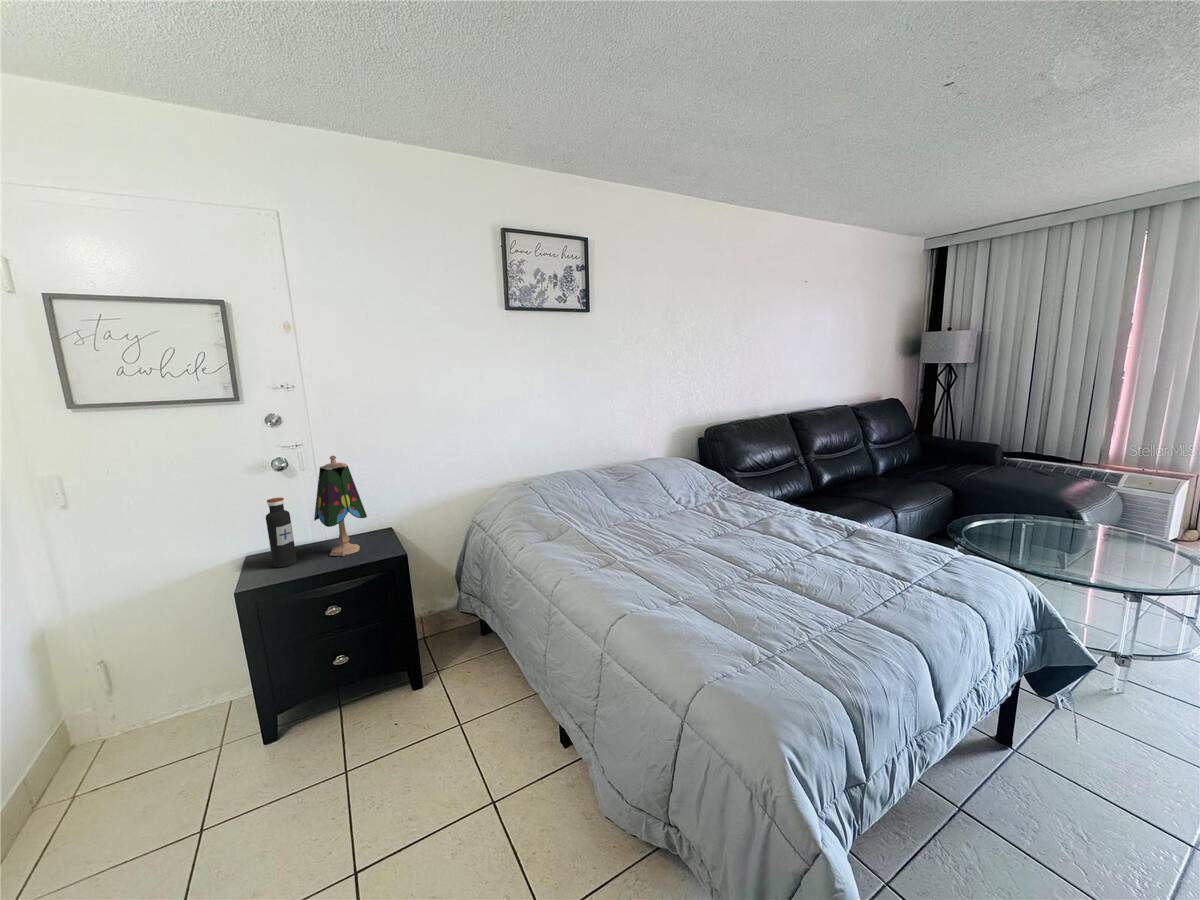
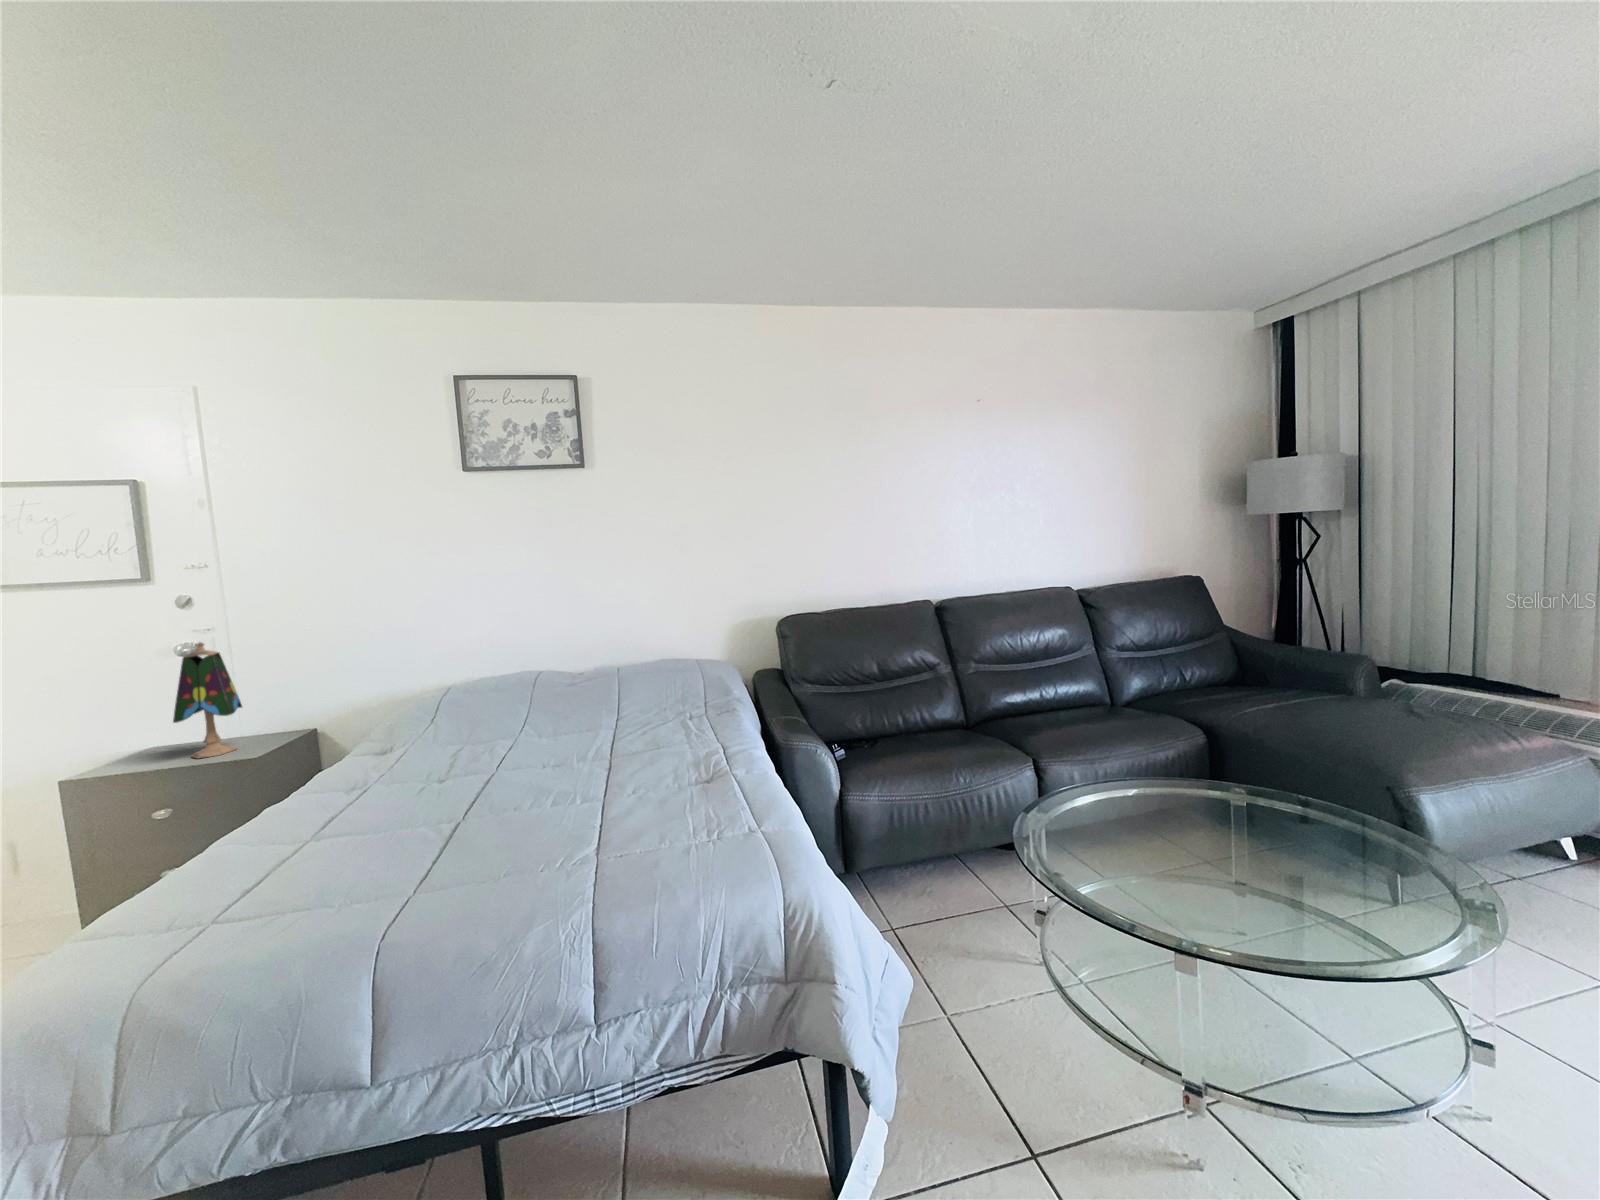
water bottle: present [266,498,297,567] -> none [122,687,162,765]

